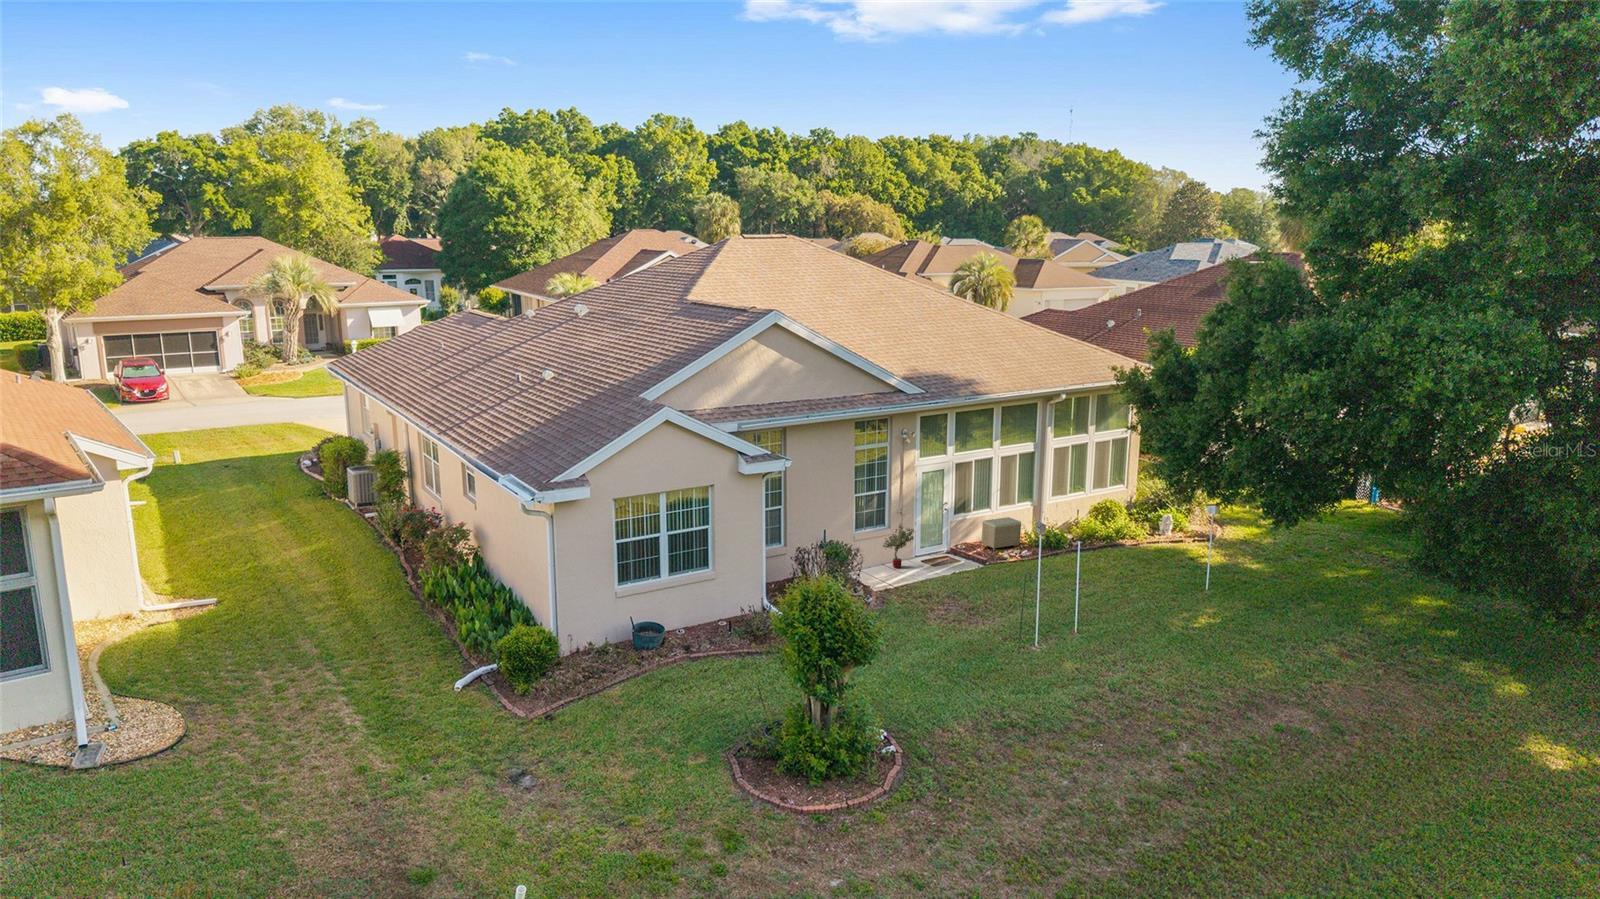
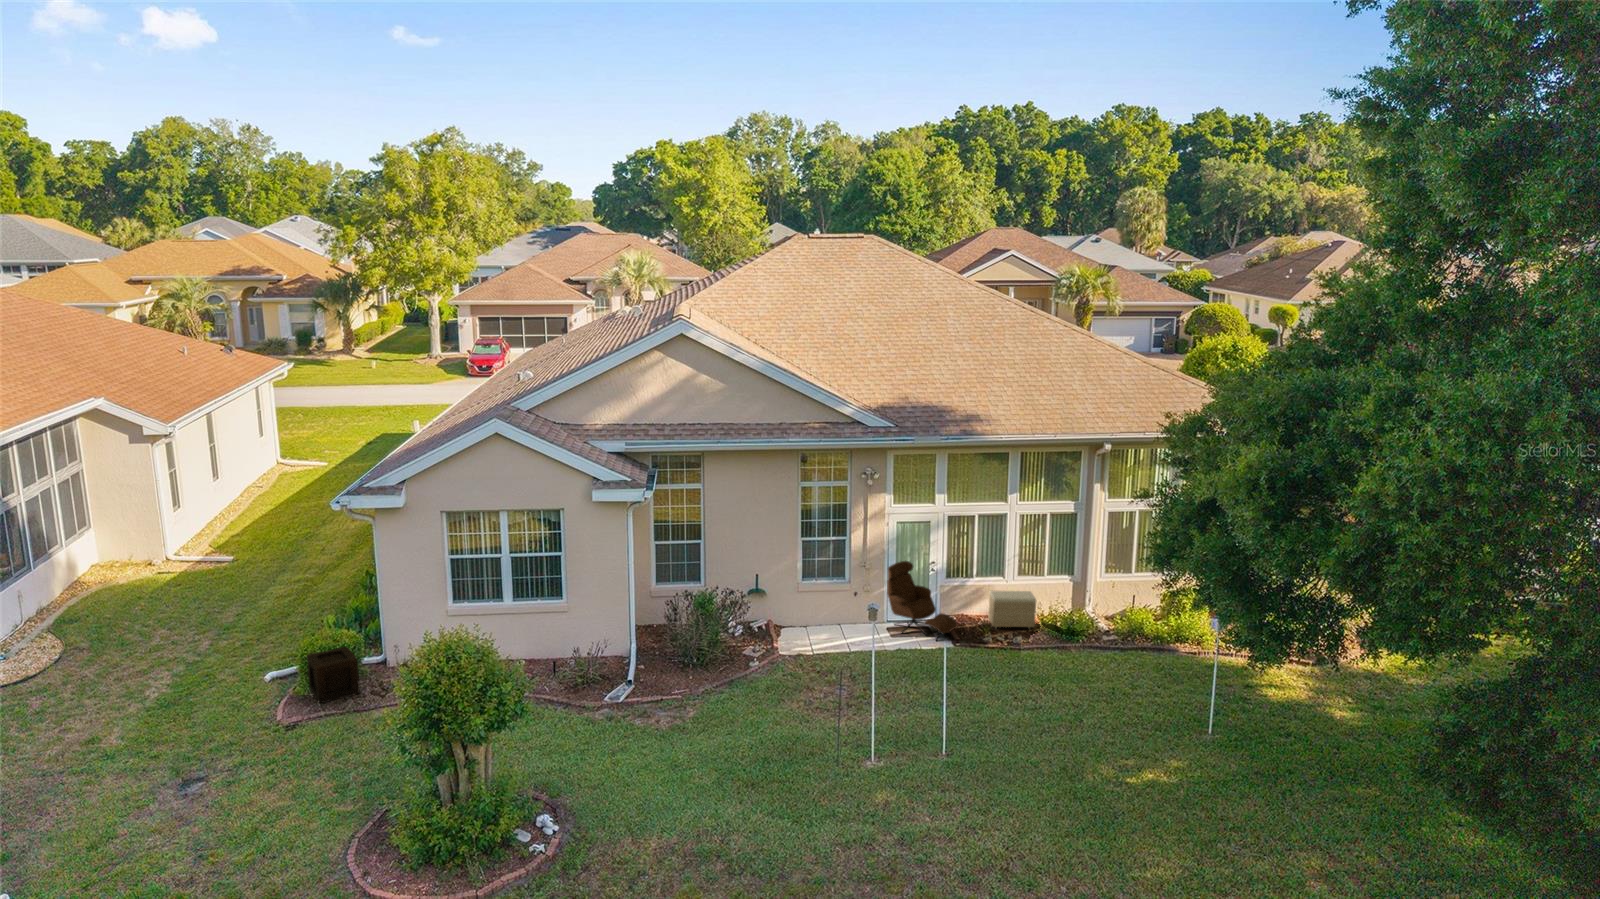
lounge chair: none [922,504,979,565] -> present [887,561,957,641]
potted tree: present [883,524,914,568] -> none [825,578,868,631]
wooden crate: none [529,645,586,703] -> present [307,647,360,703]

